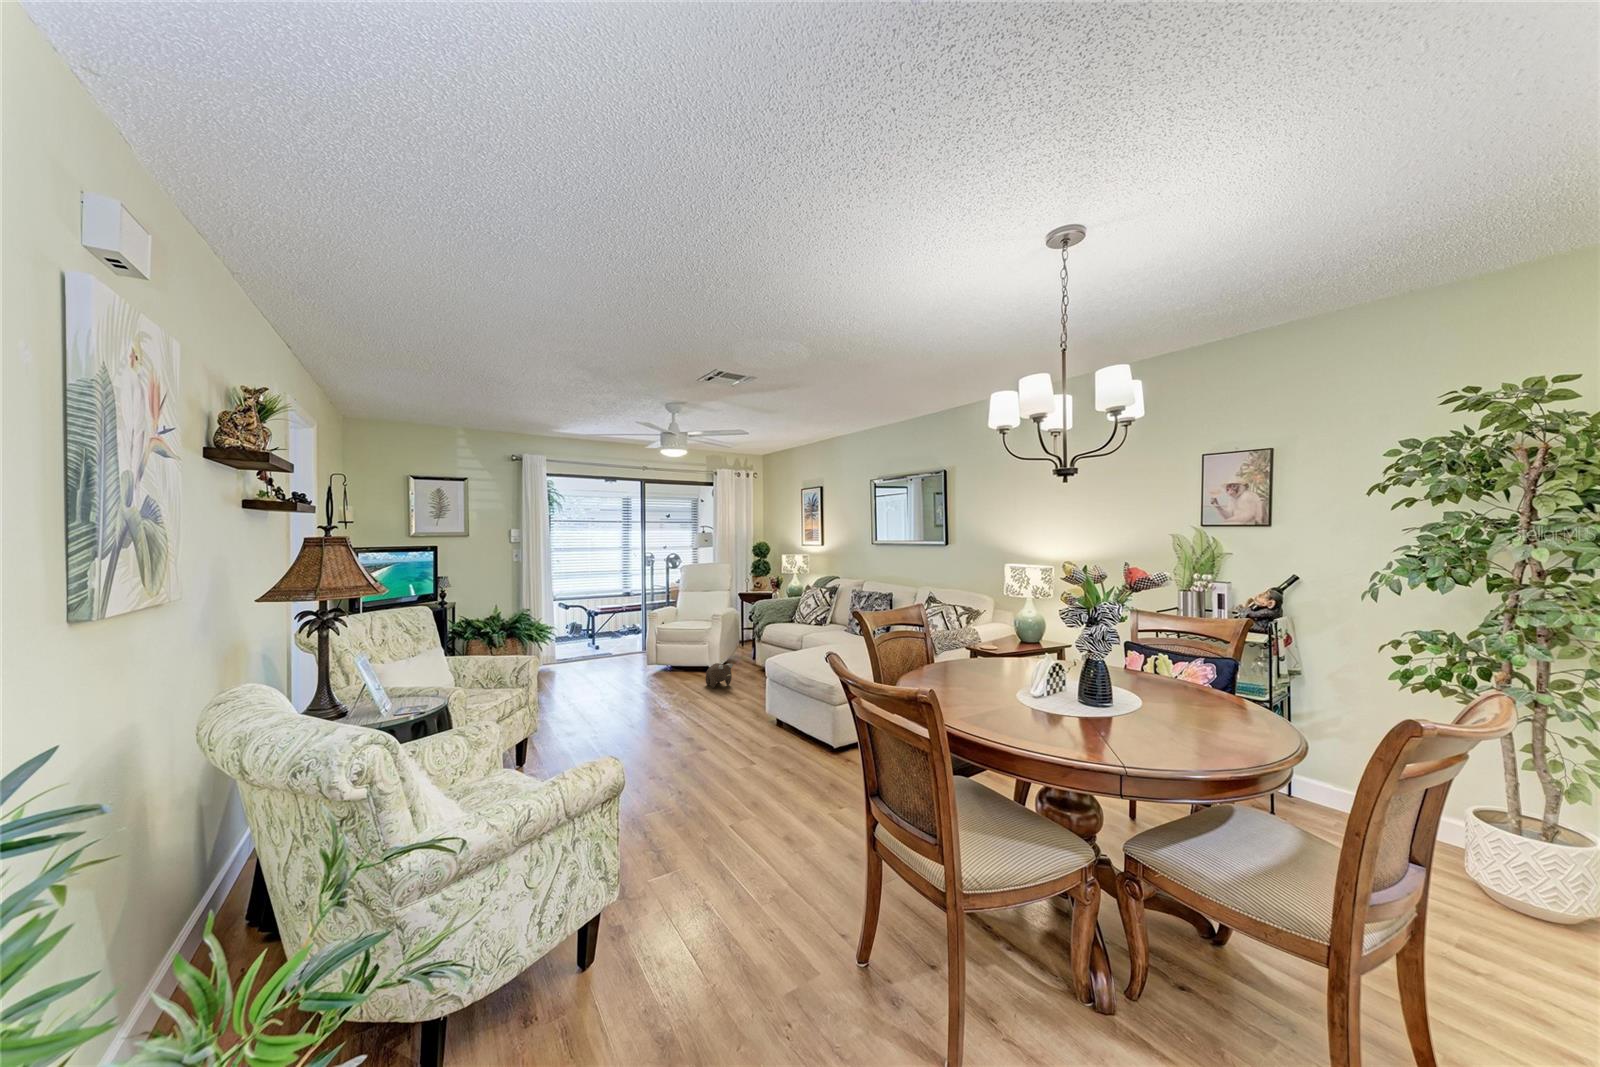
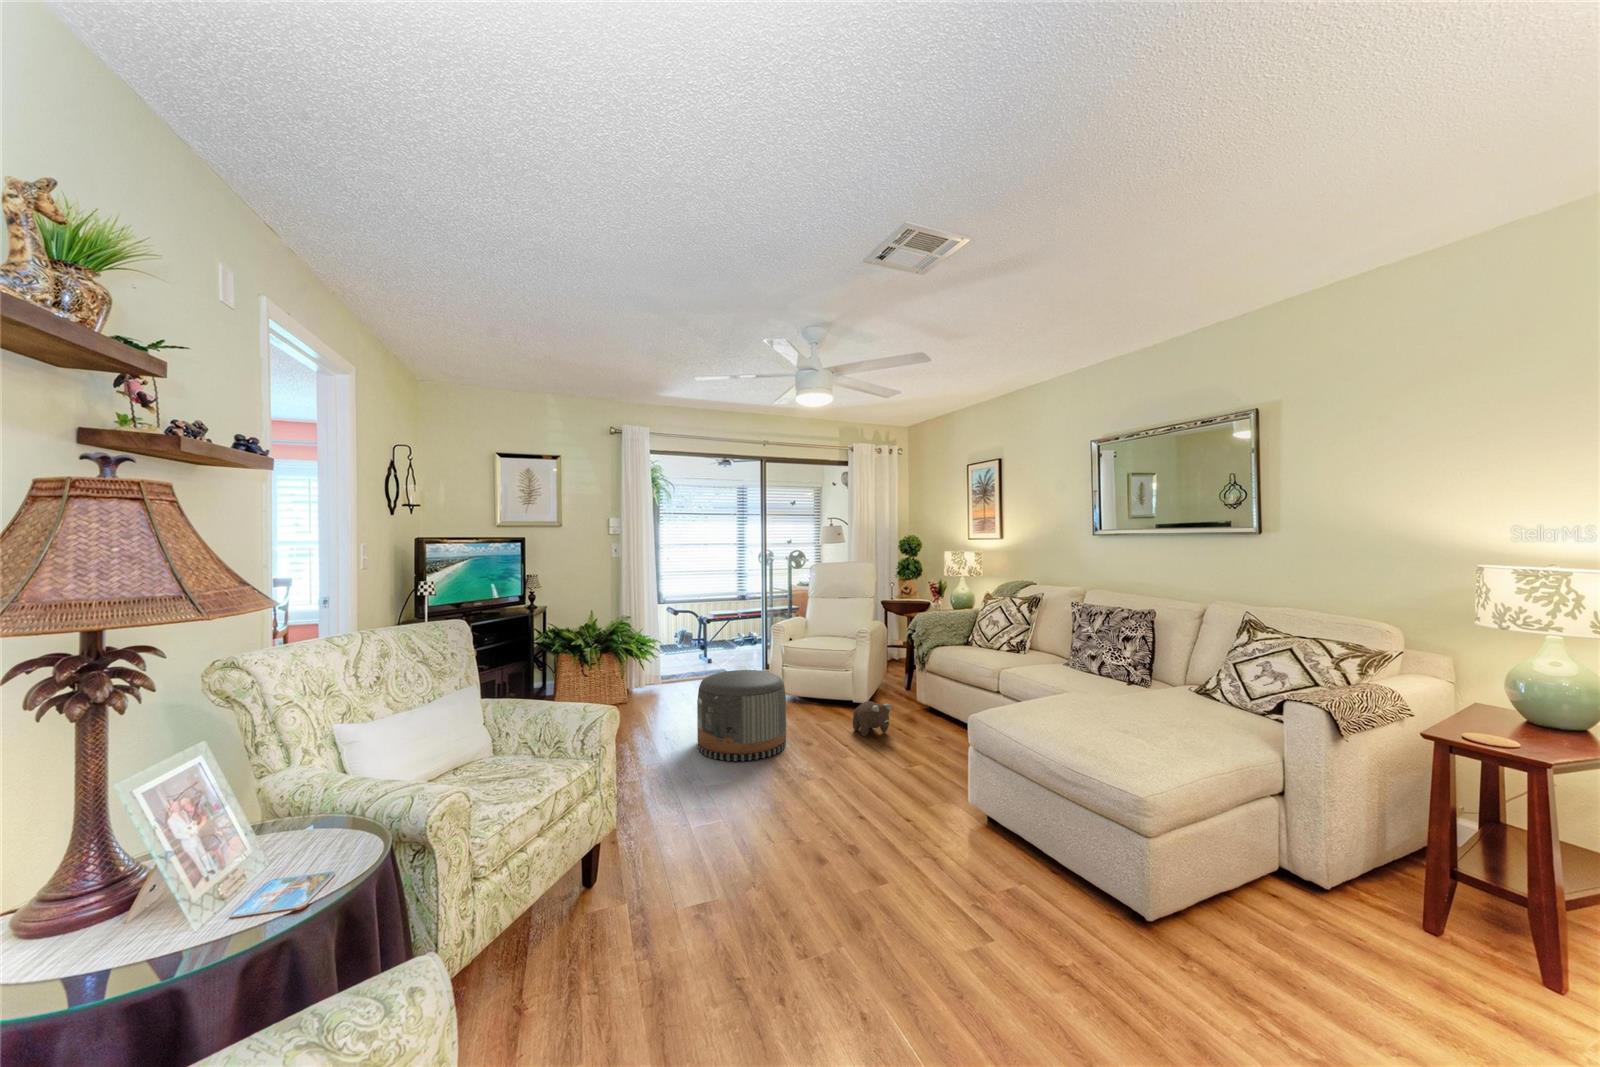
pouf: none [589,644,655,706] -> present [697,670,786,761]

